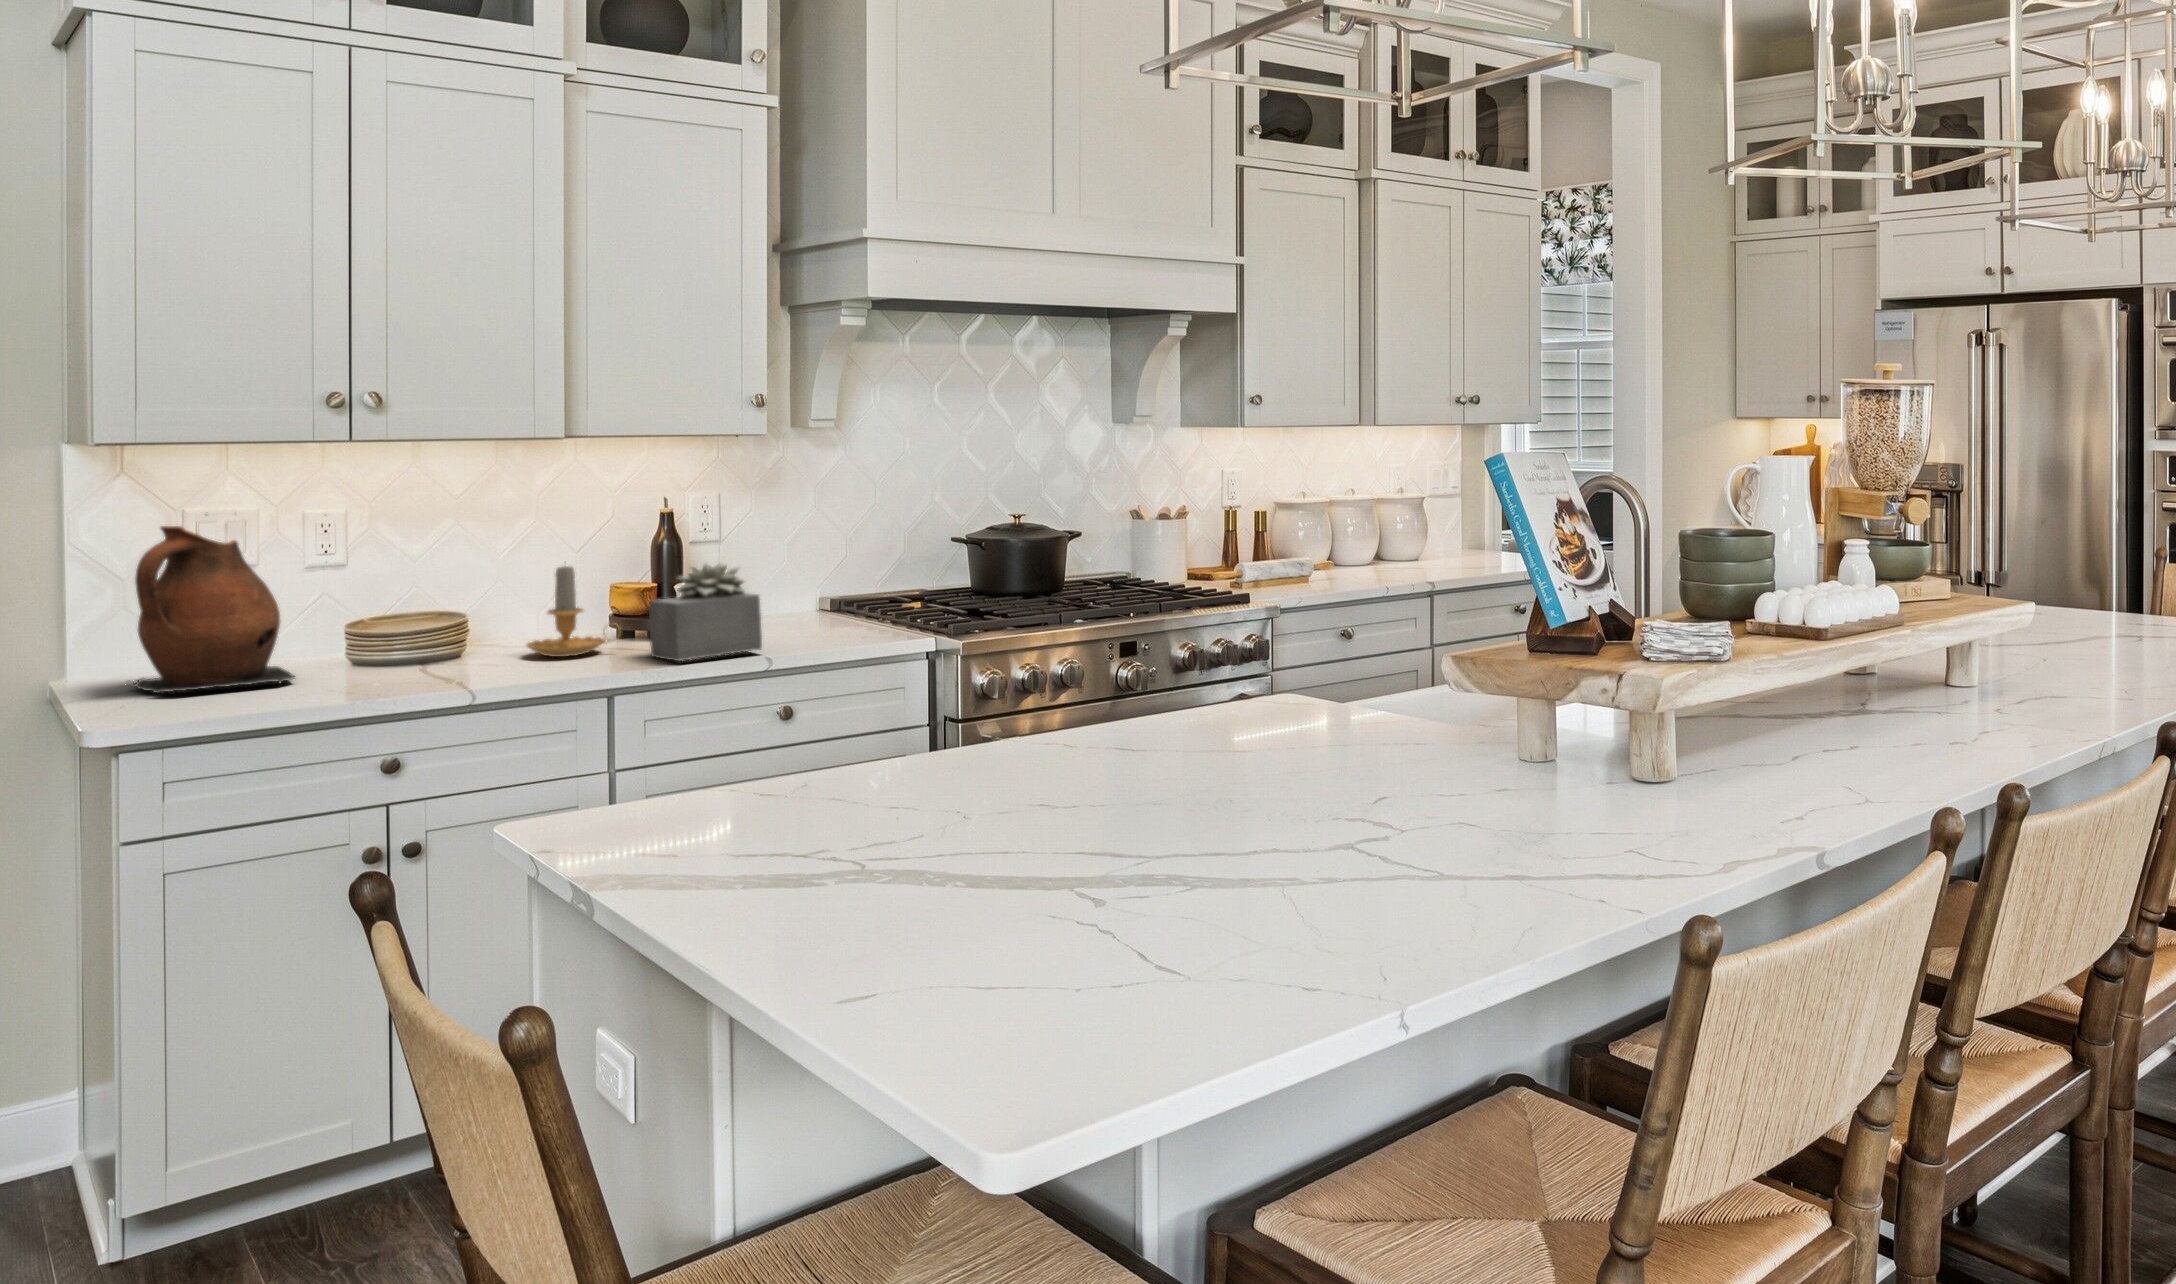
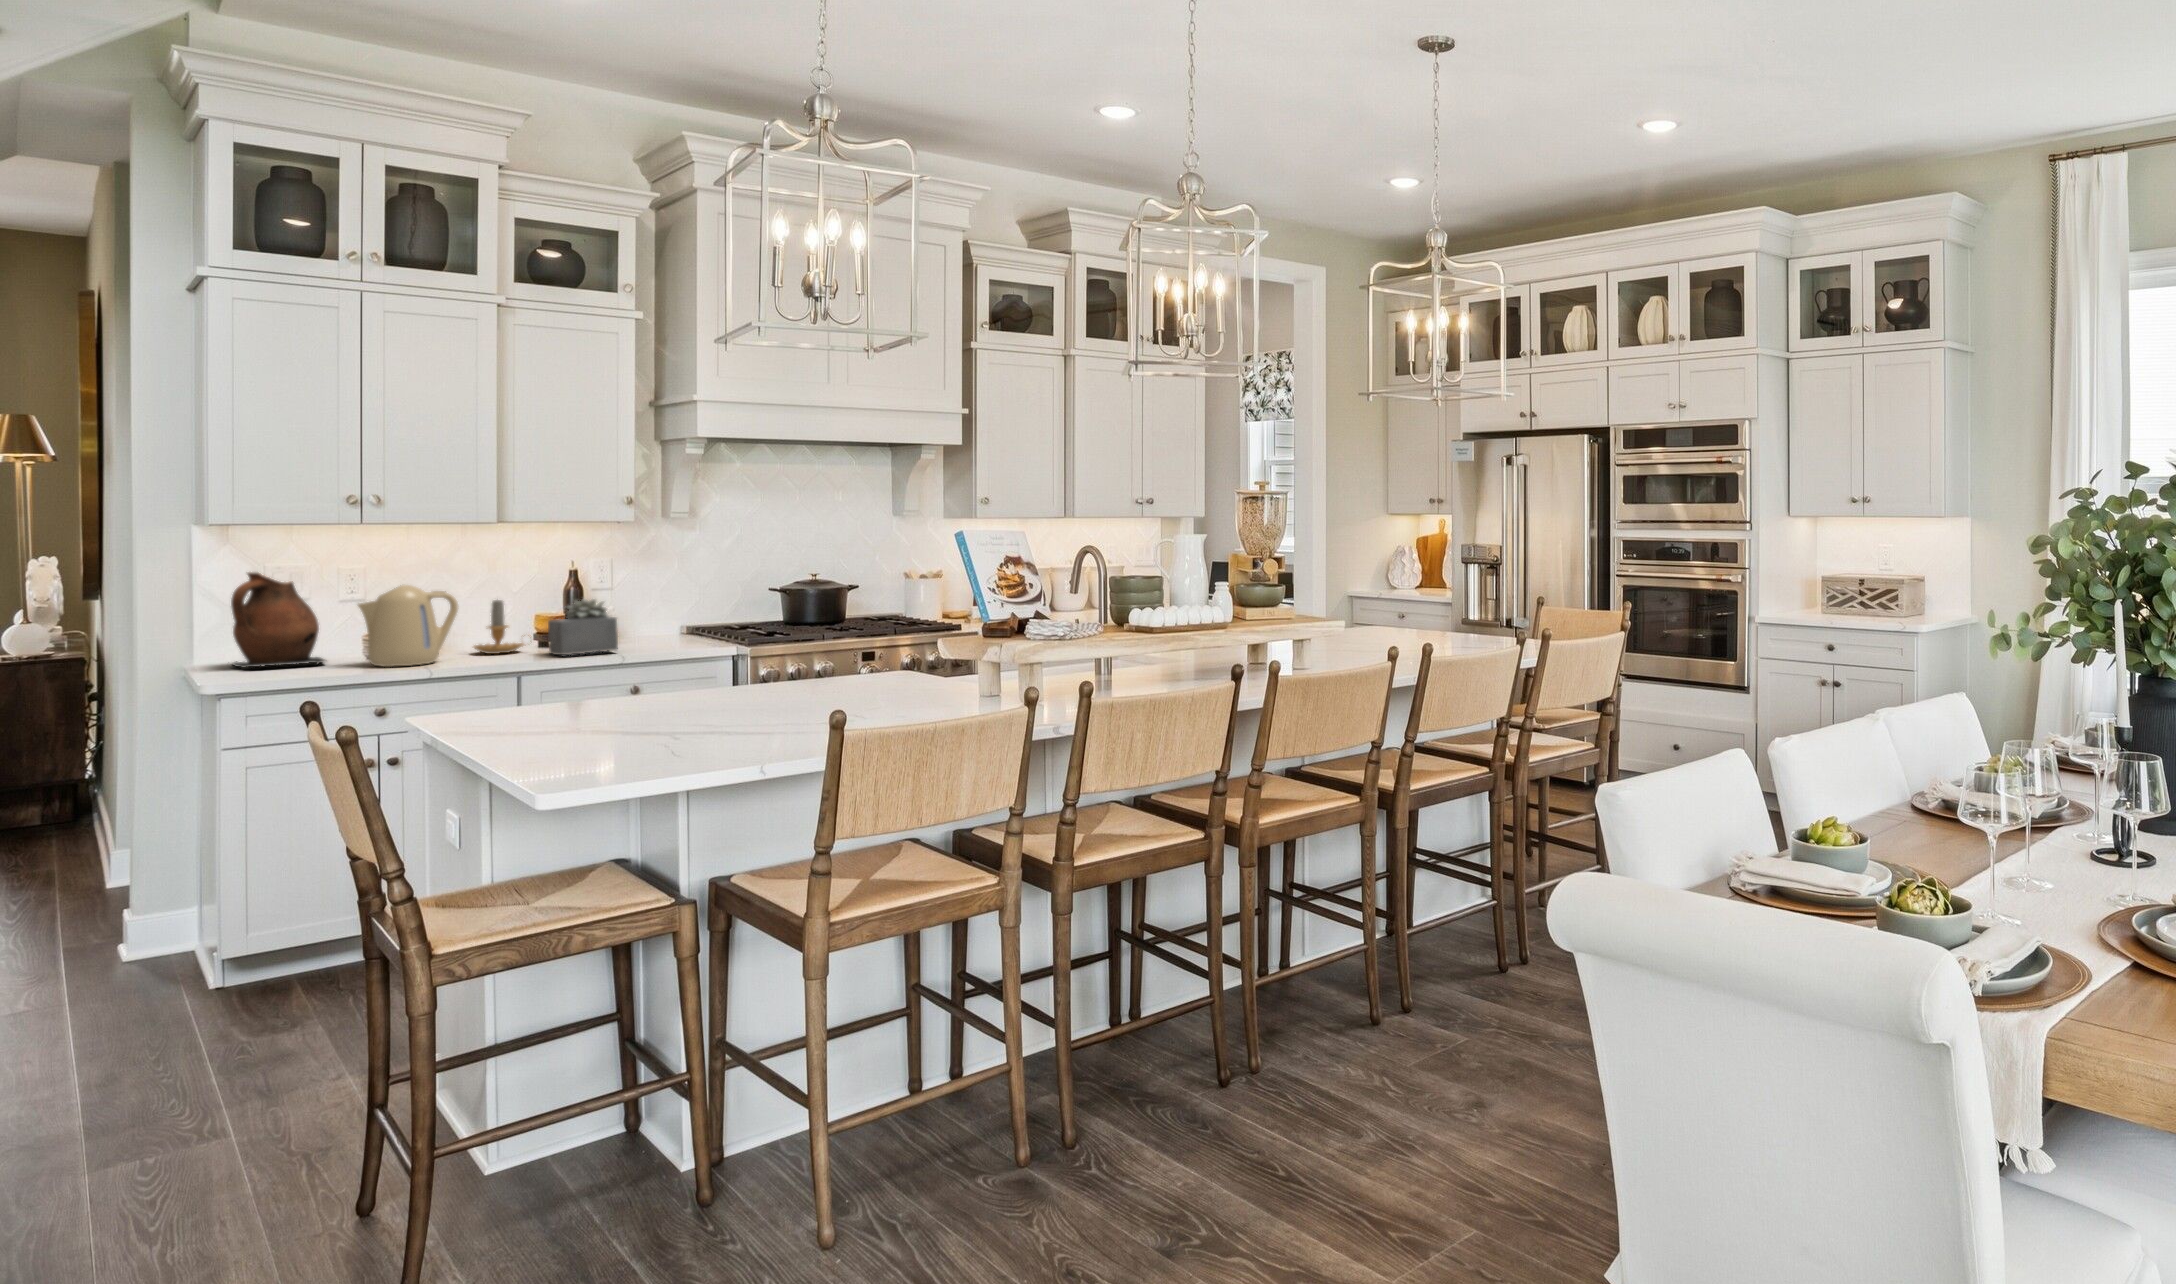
kettle: none [345,545,511,687] -> present [358,585,458,667]

